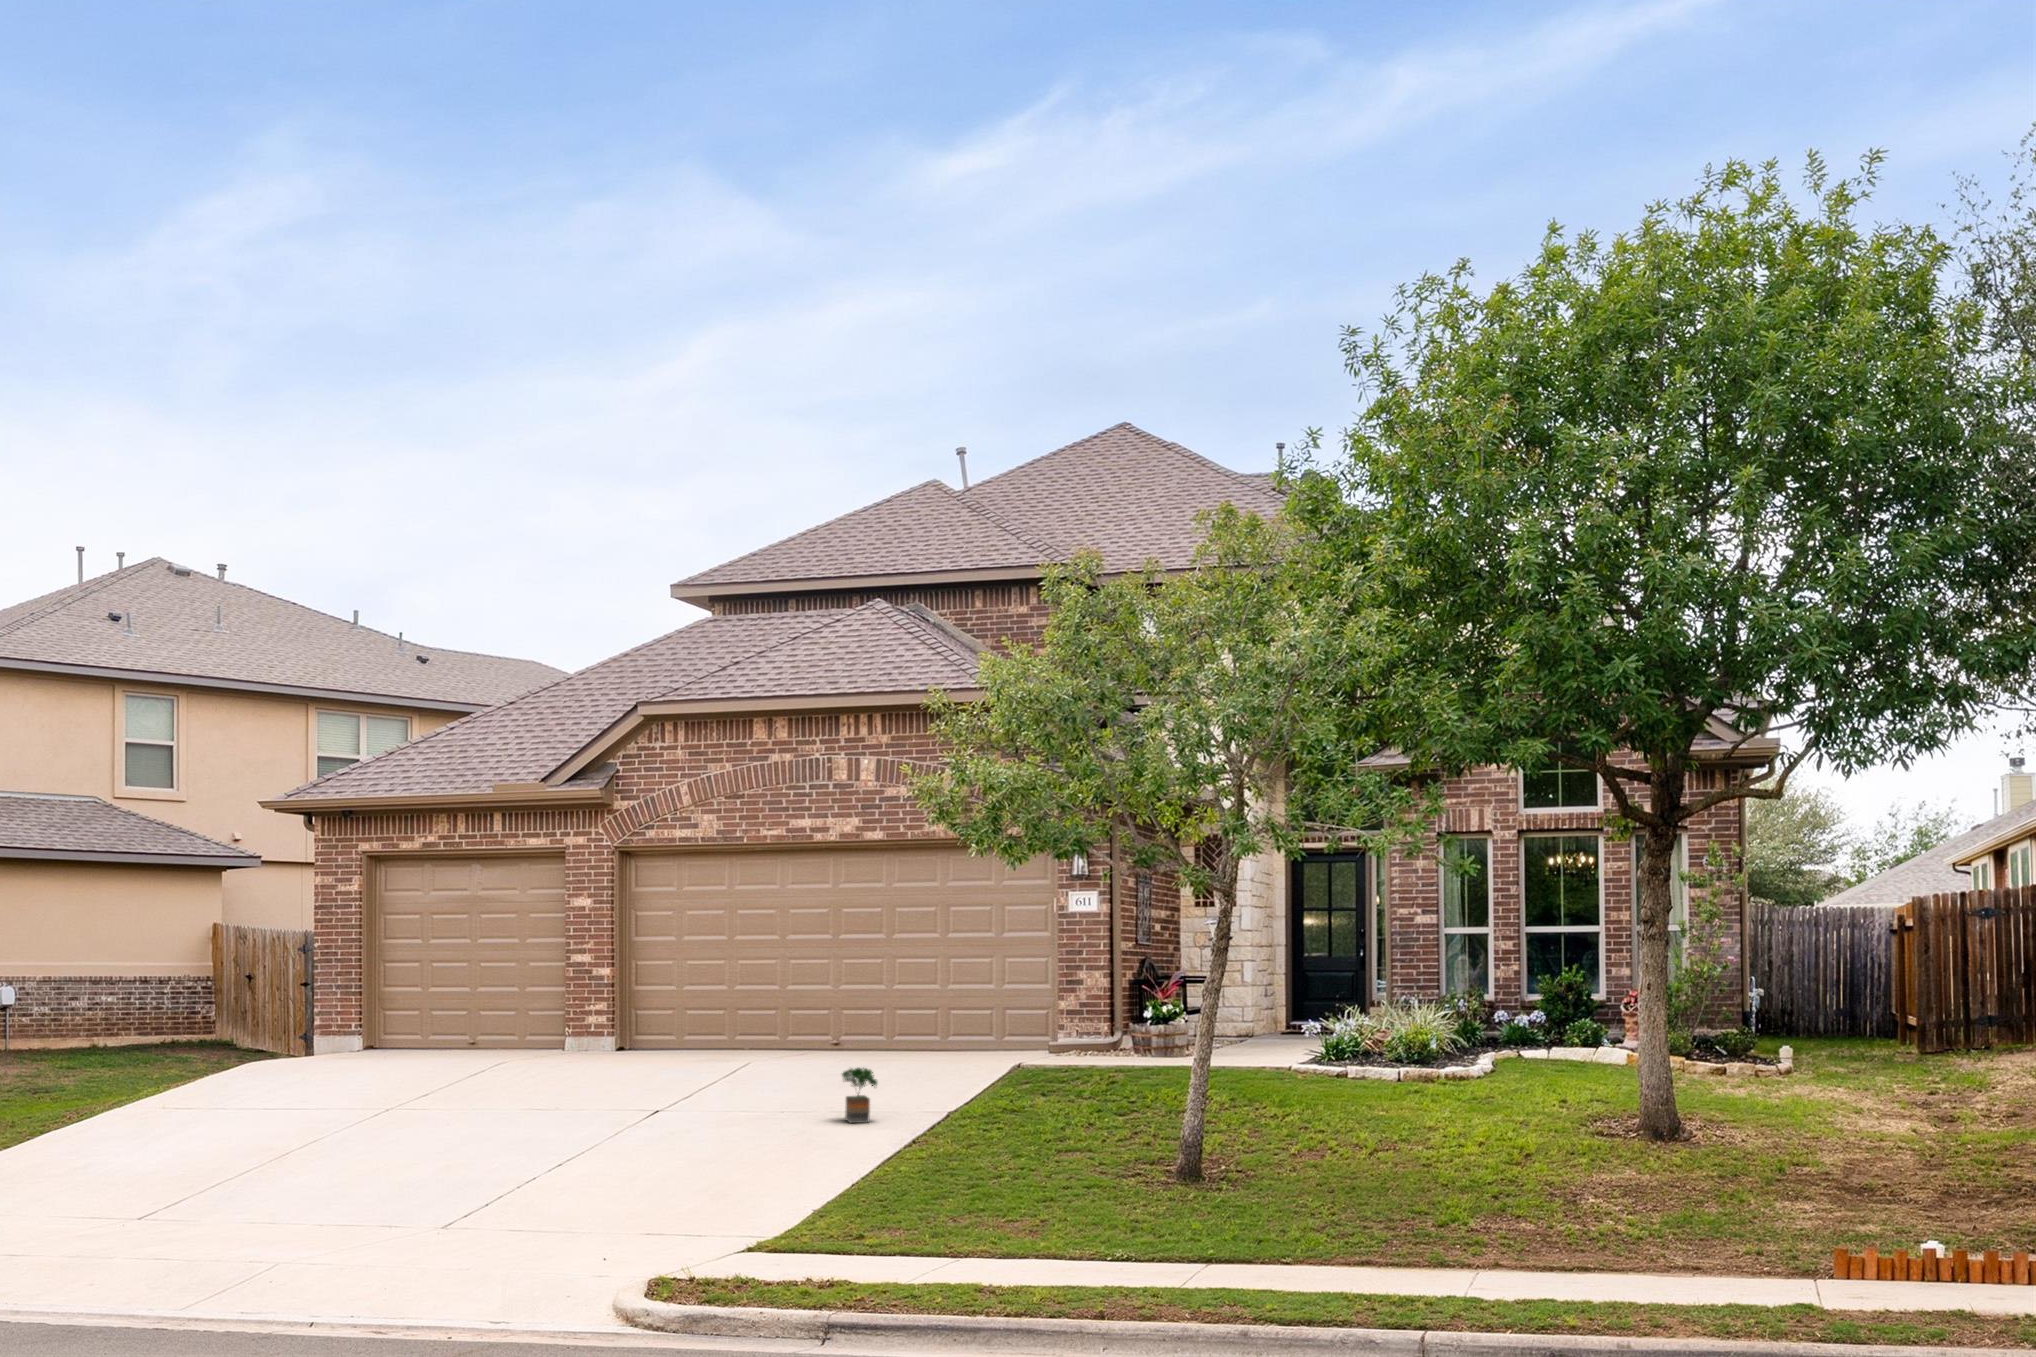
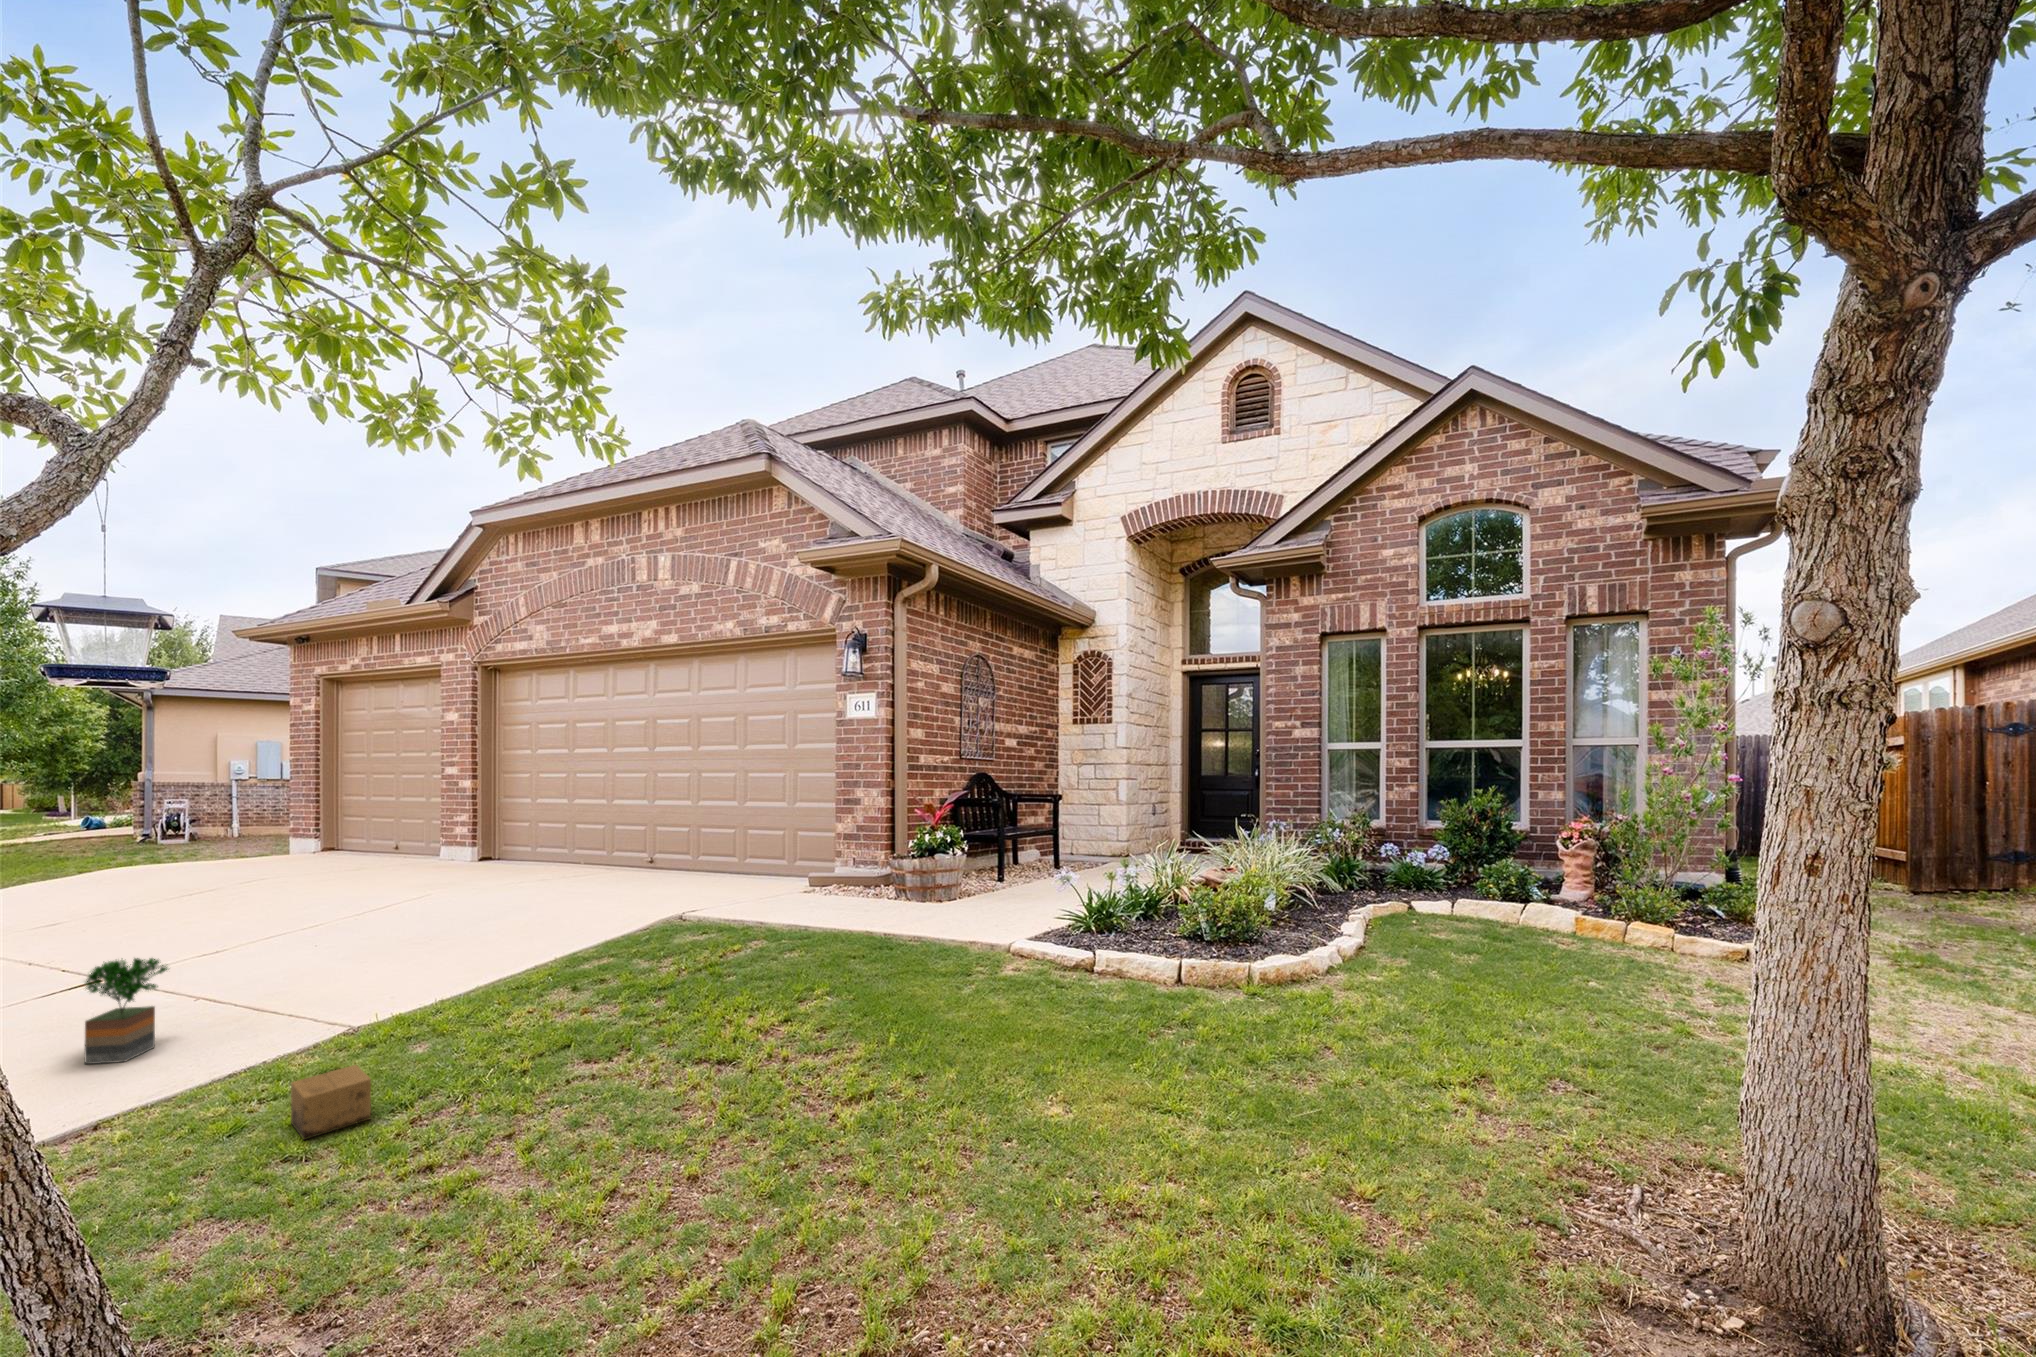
cardboard box: none [1033,1106,1067,1132] -> present [291,1065,371,1140]

